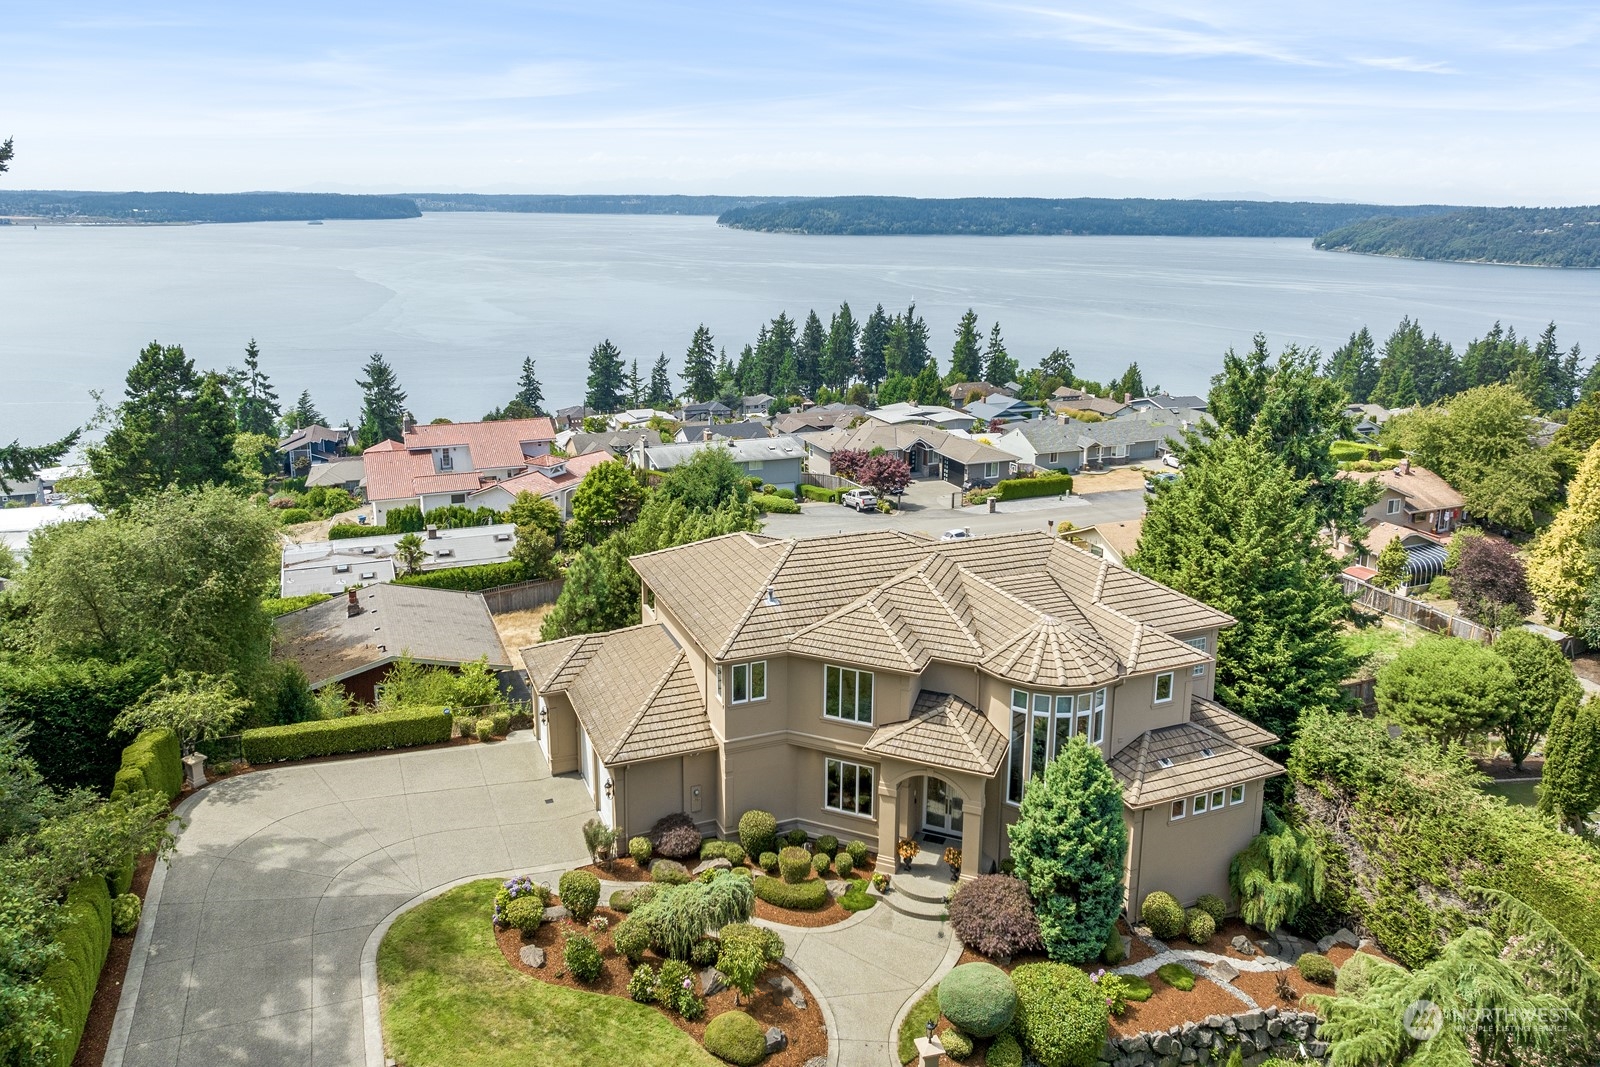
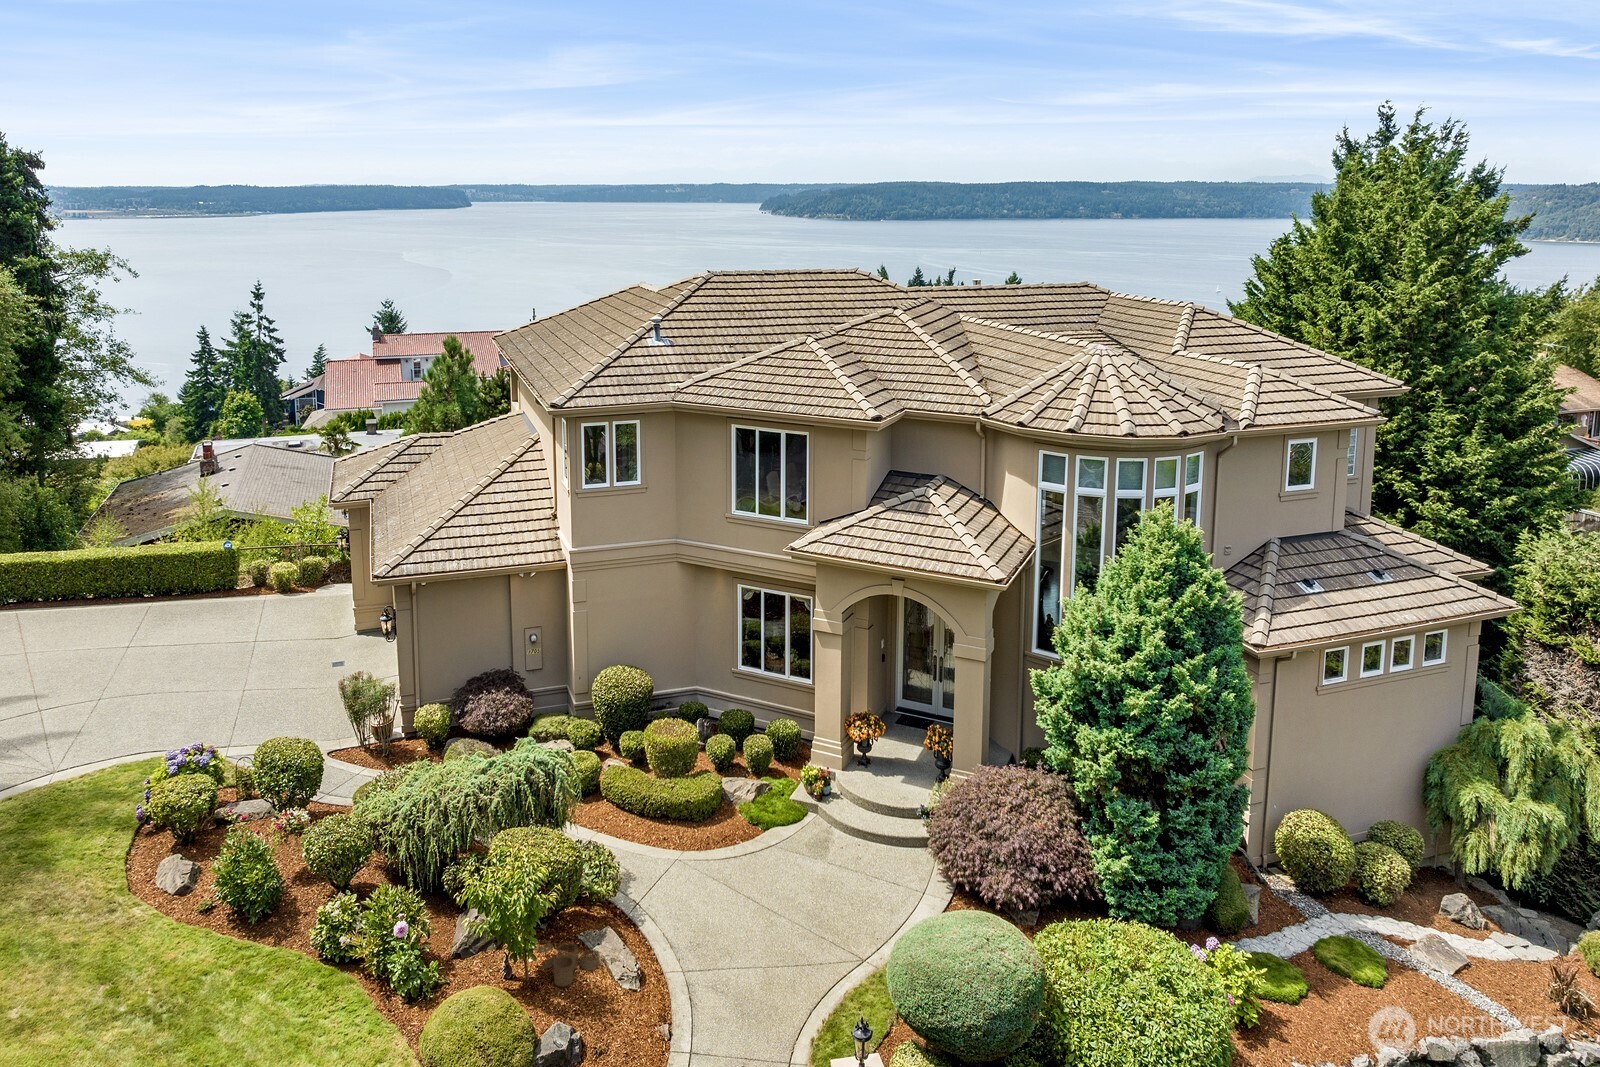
potted plant: present [938,911,947,938] -> none [891,821,929,876]

